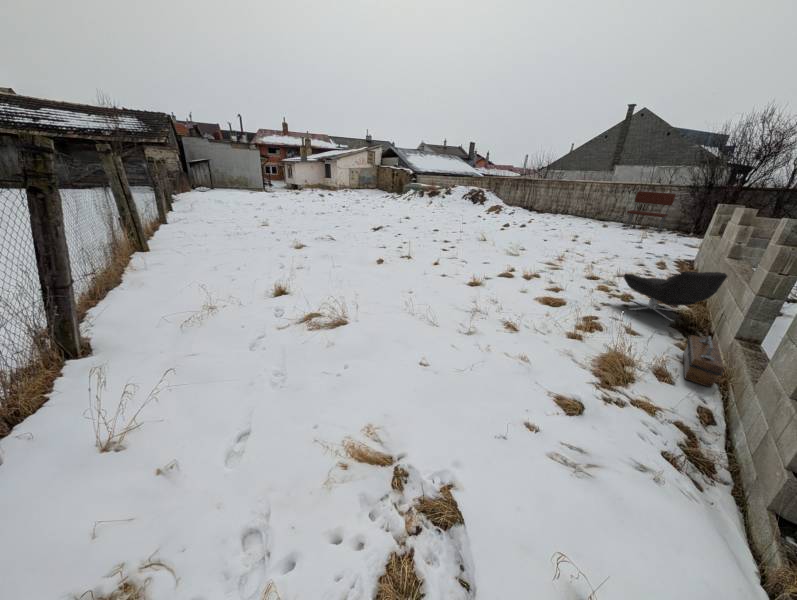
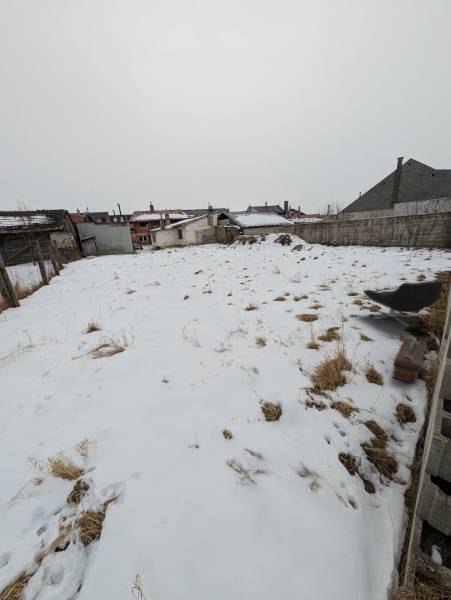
bench: present [625,191,676,231] -> none [404,219,442,250]

